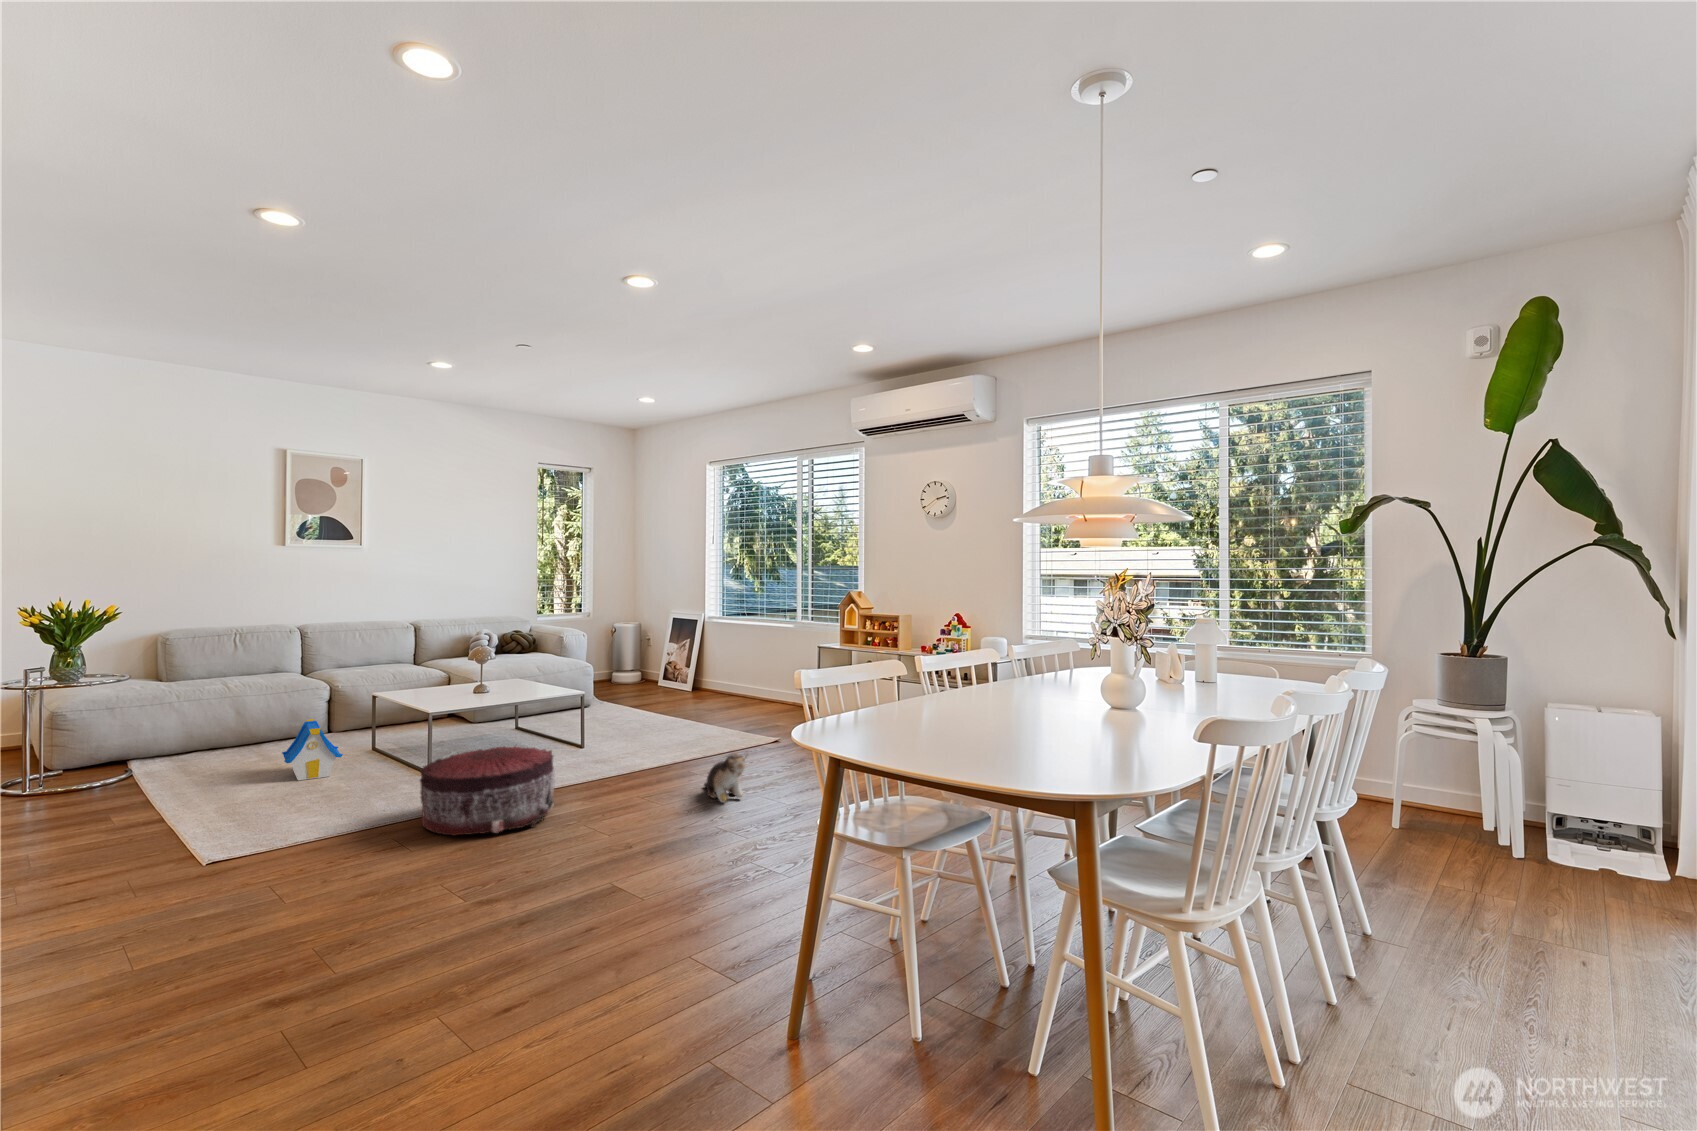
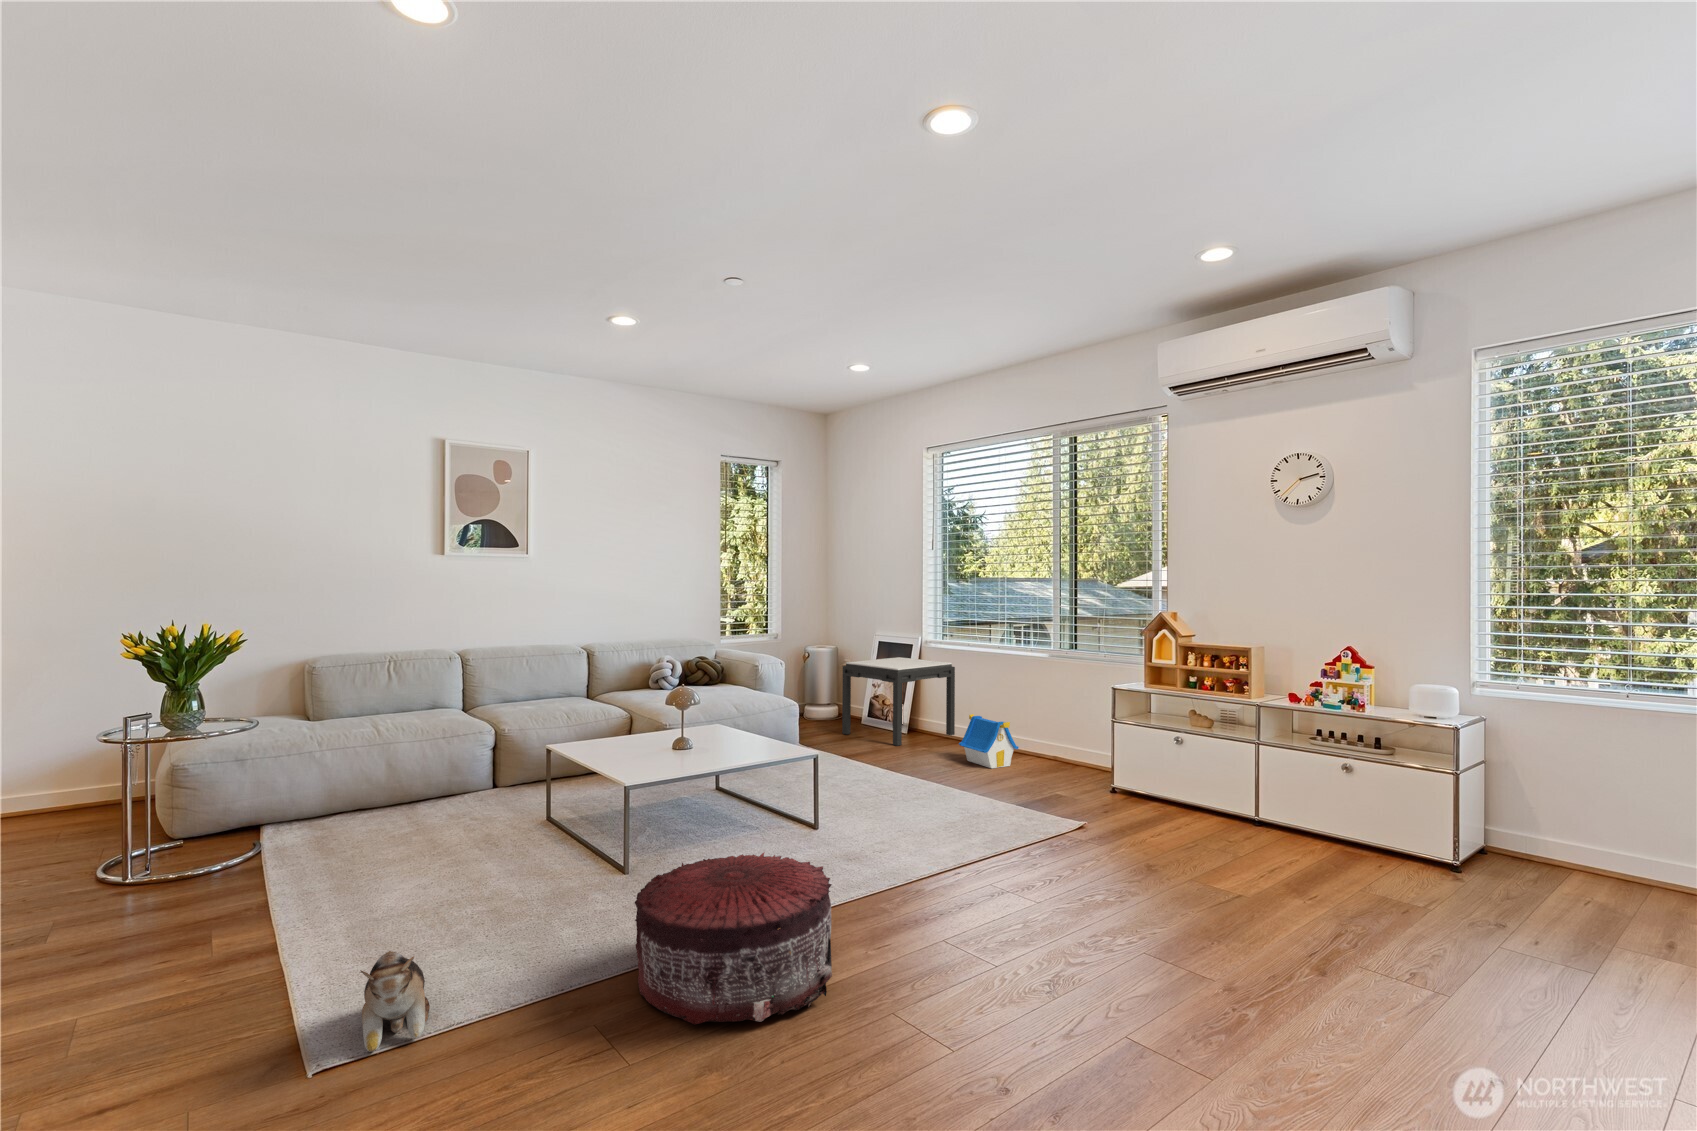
side table: none [636,631,727,698] -> present [842,657,955,746]
toy house: present [282,719,343,780] -> present [959,714,1019,768]
plush toy: present [704,753,745,802] -> present [361,951,430,1052]

